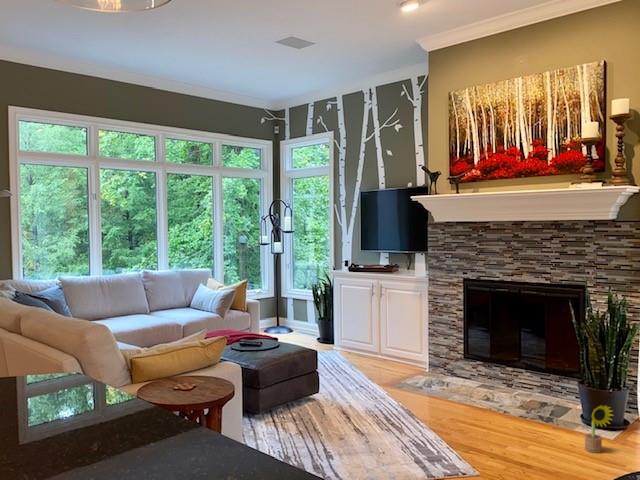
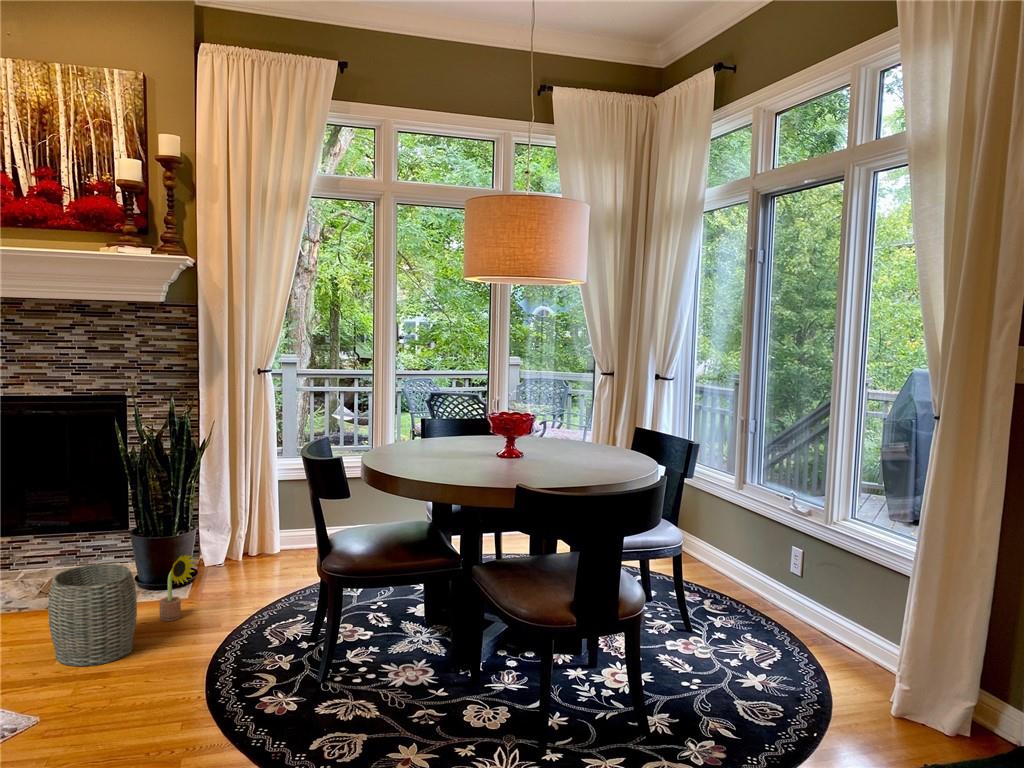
woven basket: none [501,394,559,466] -> present [48,564,137,666]

